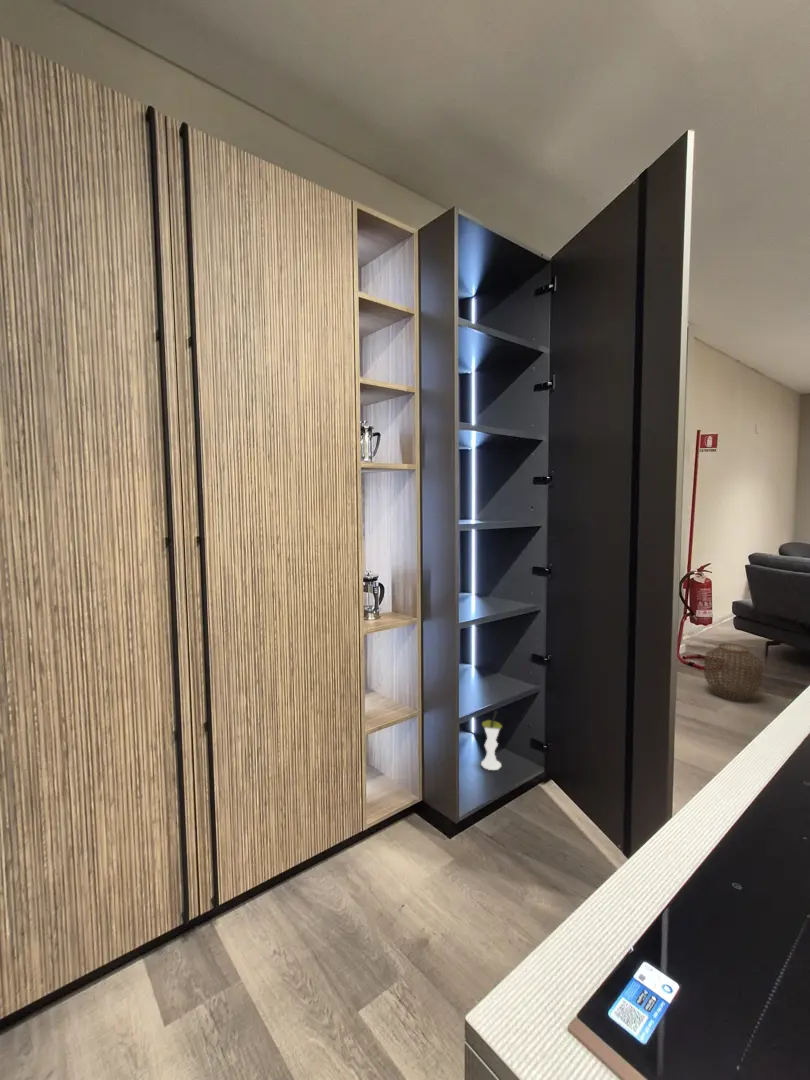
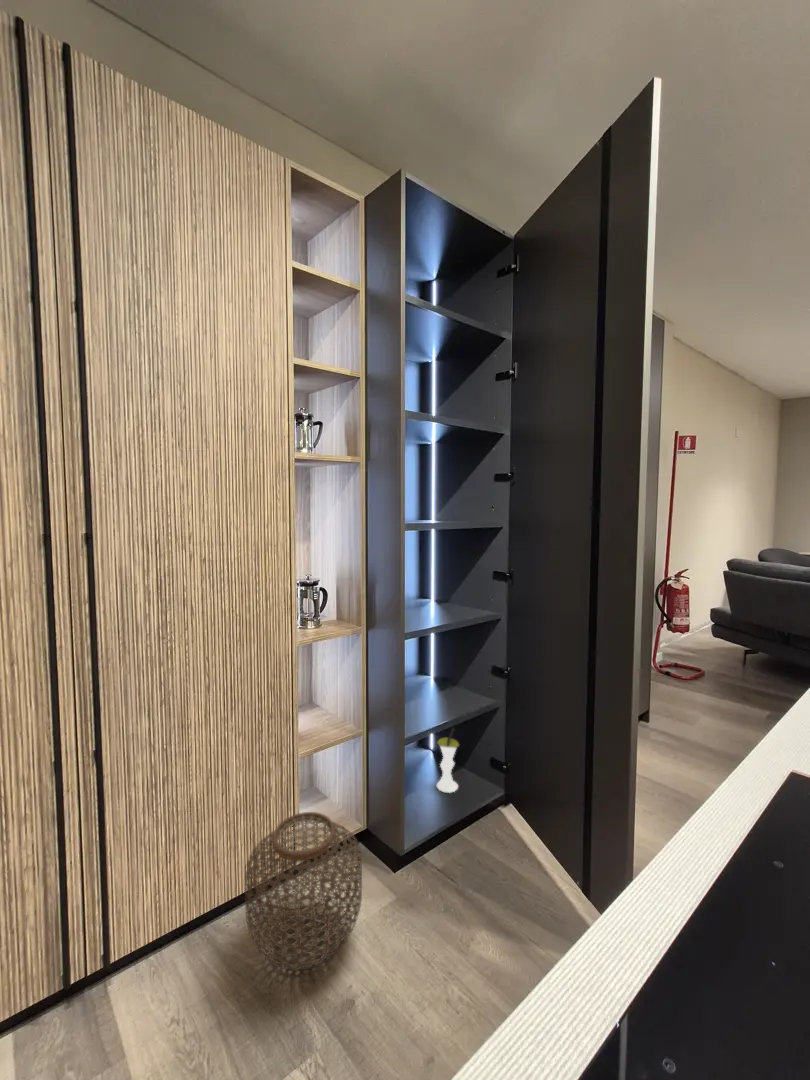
woven basket: present [704,643,763,700] -> present [245,812,362,970]

